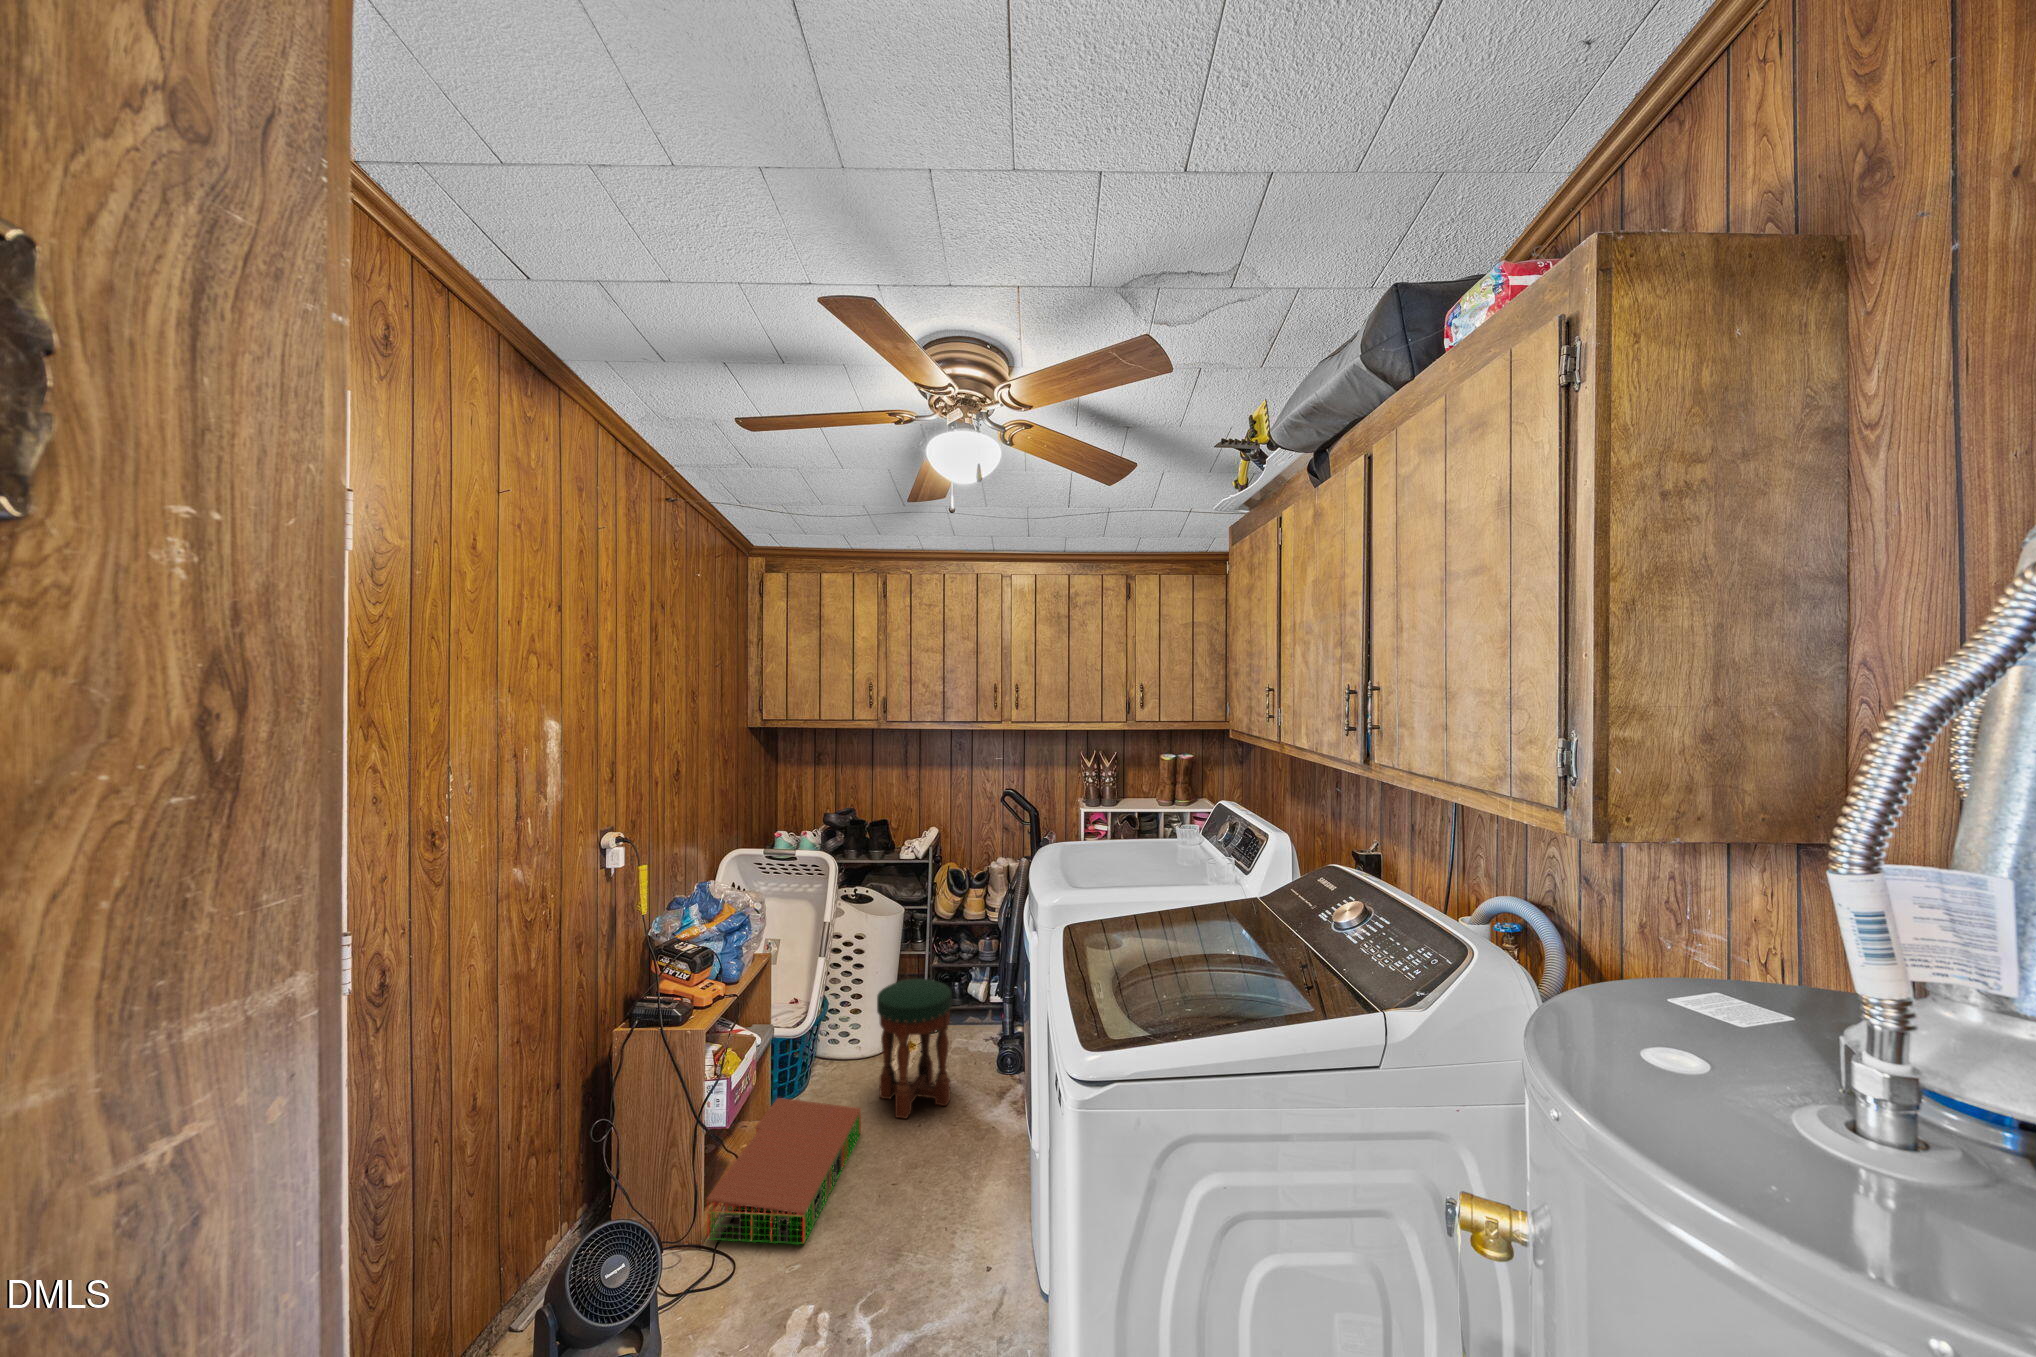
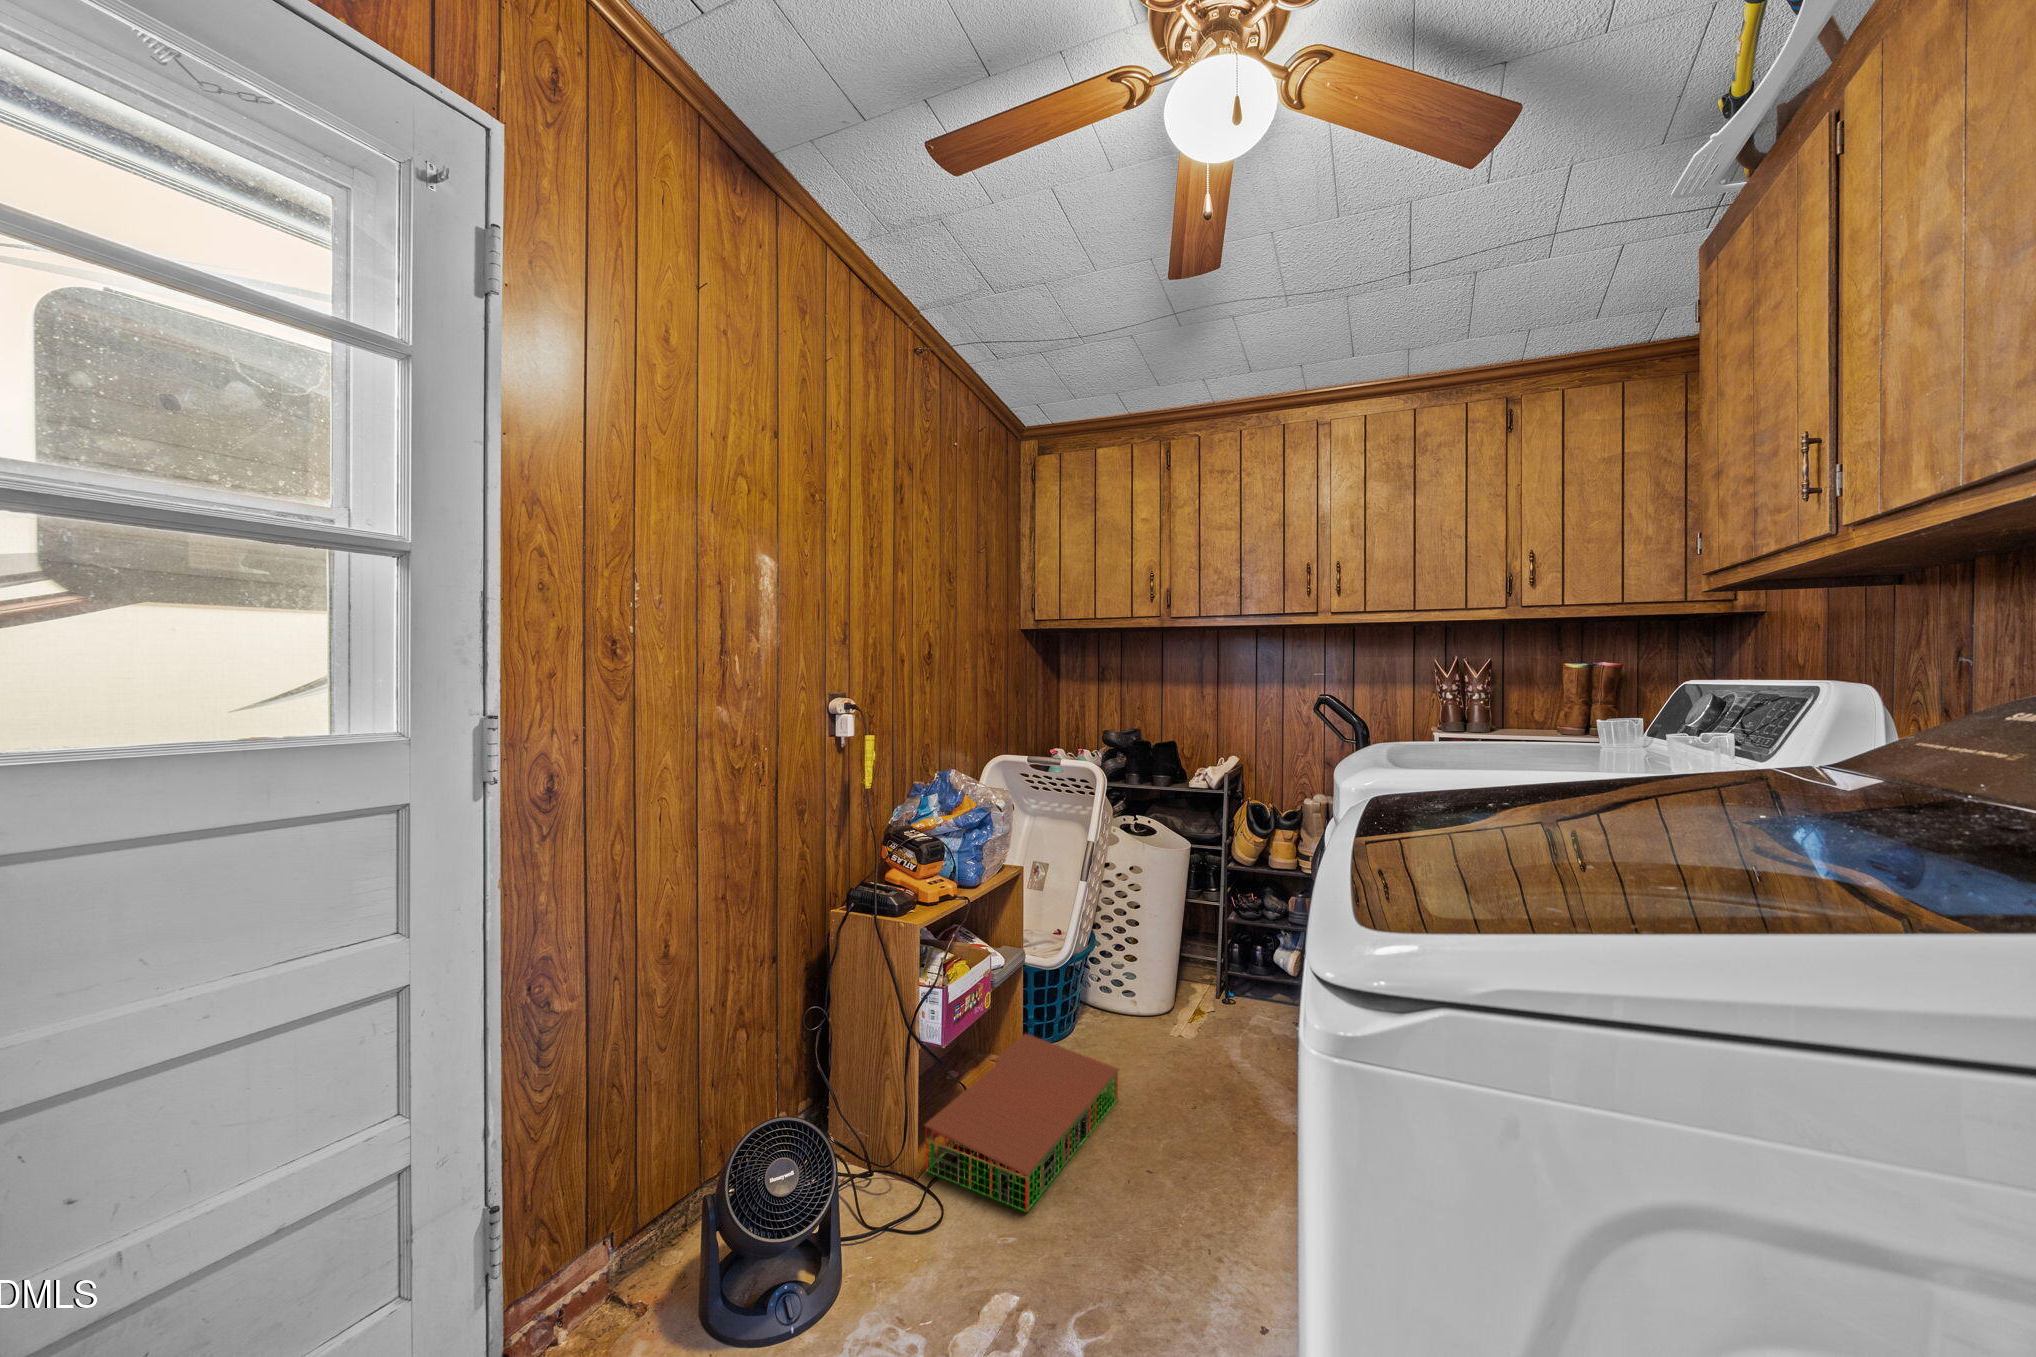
stool: present [877,979,952,1118] -> none [1145,926,1241,1096]

